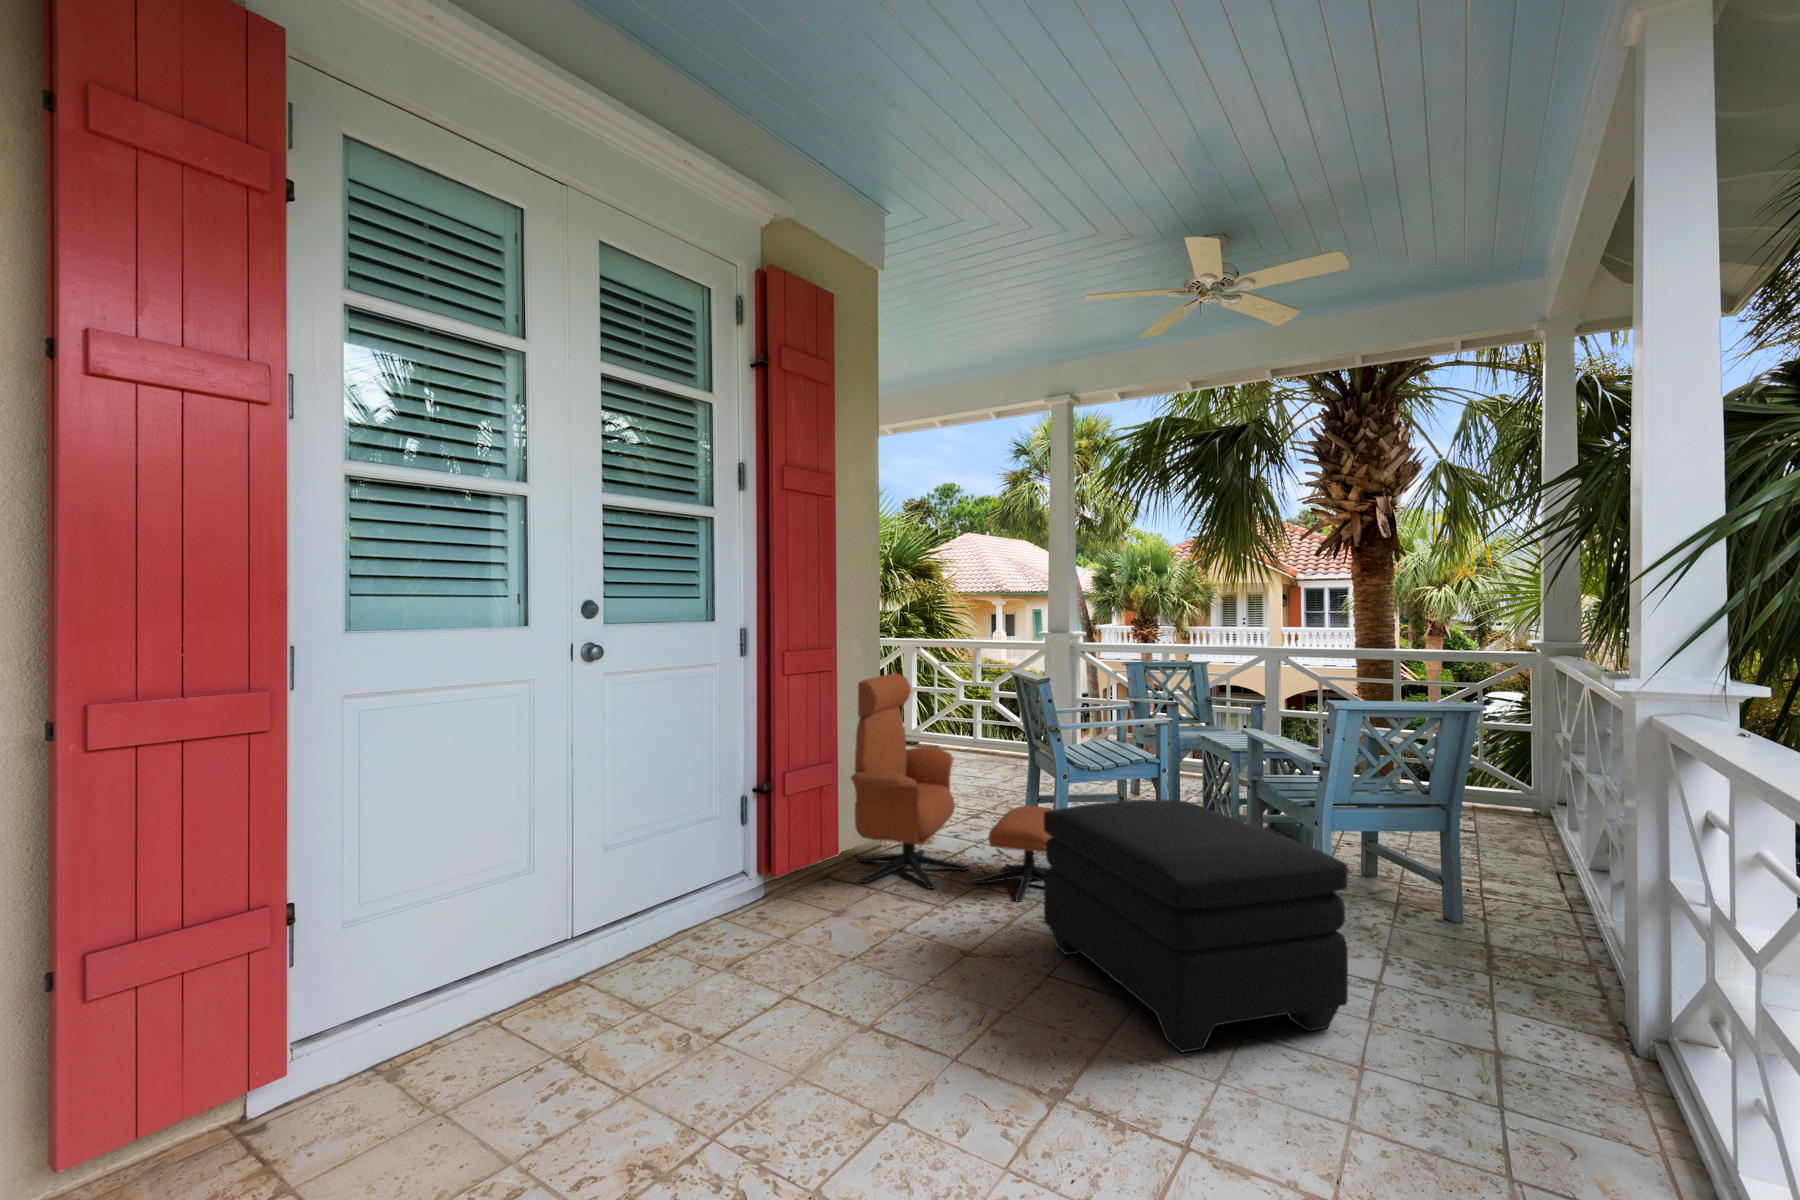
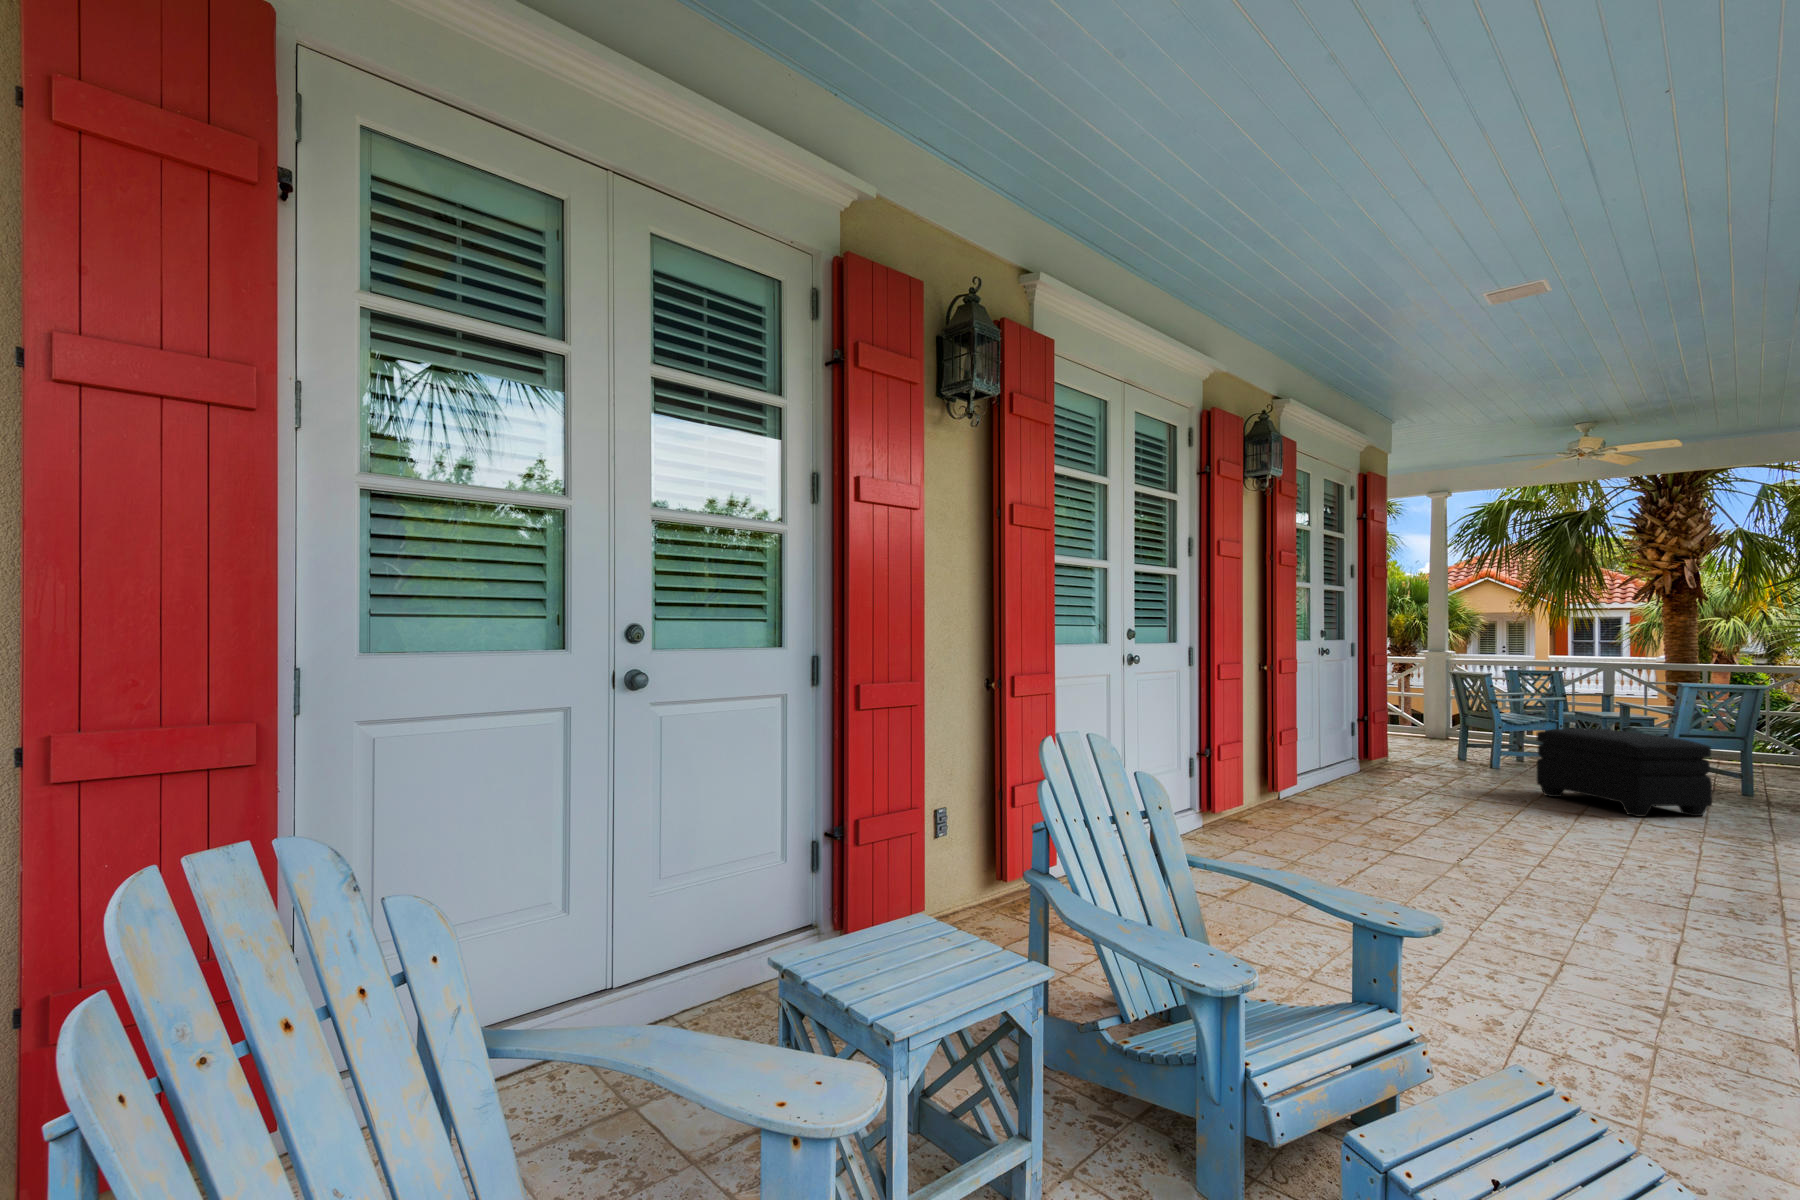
lounge chair: present [851,674,1052,902] -> none [1387,670,1535,784]

